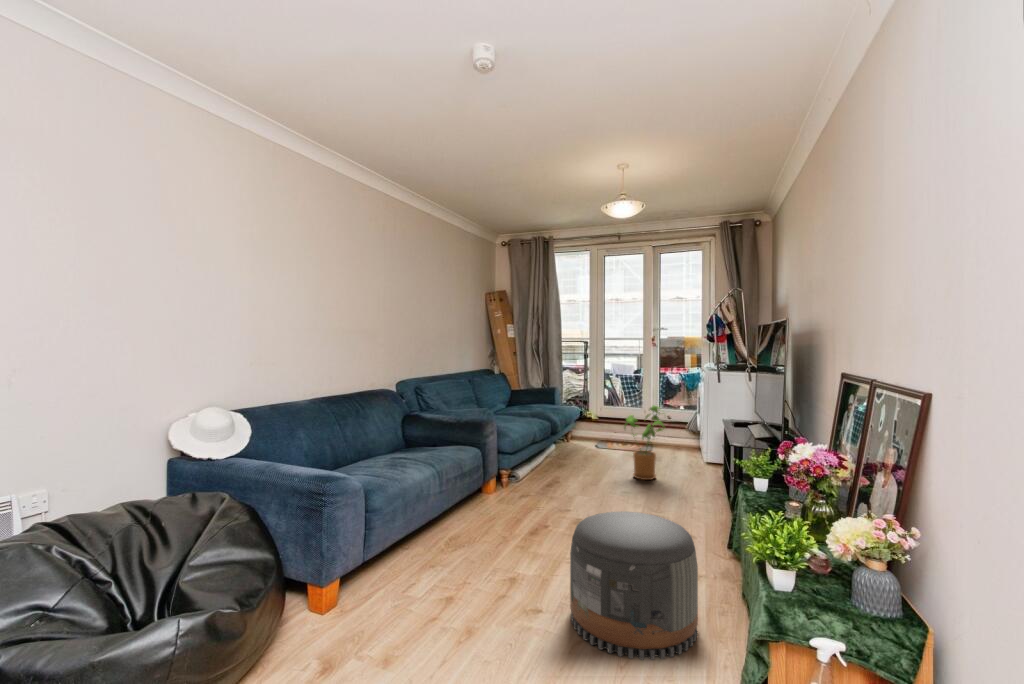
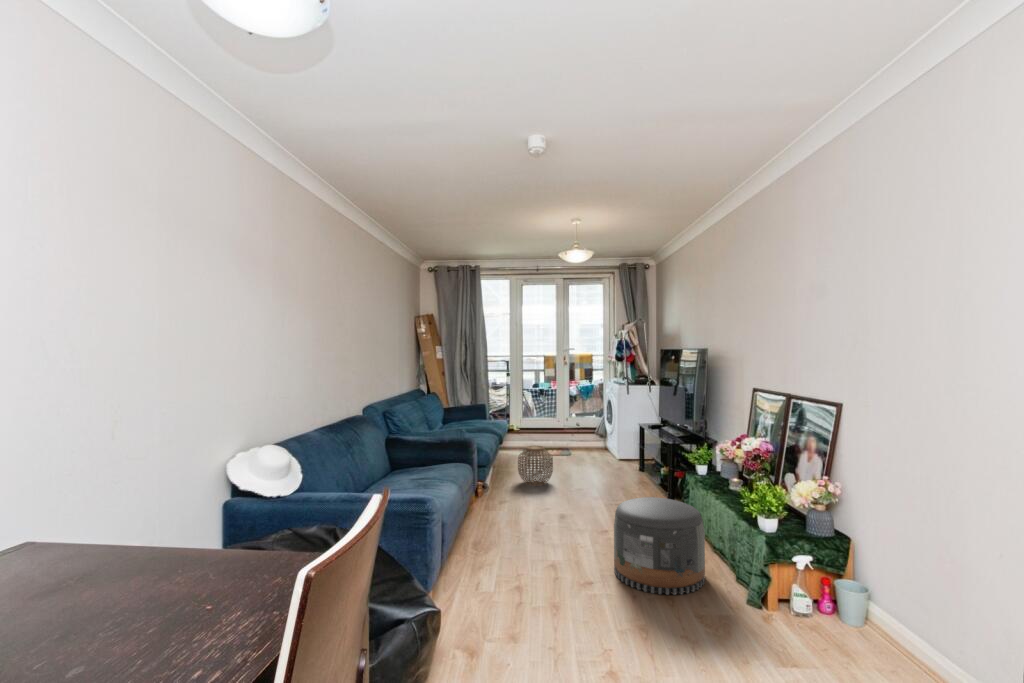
house plant: present [624,405,664,480] -> none [569,416,606,478]
woven basket: none [555,436,596,483] -> present [518,446,553,486]

